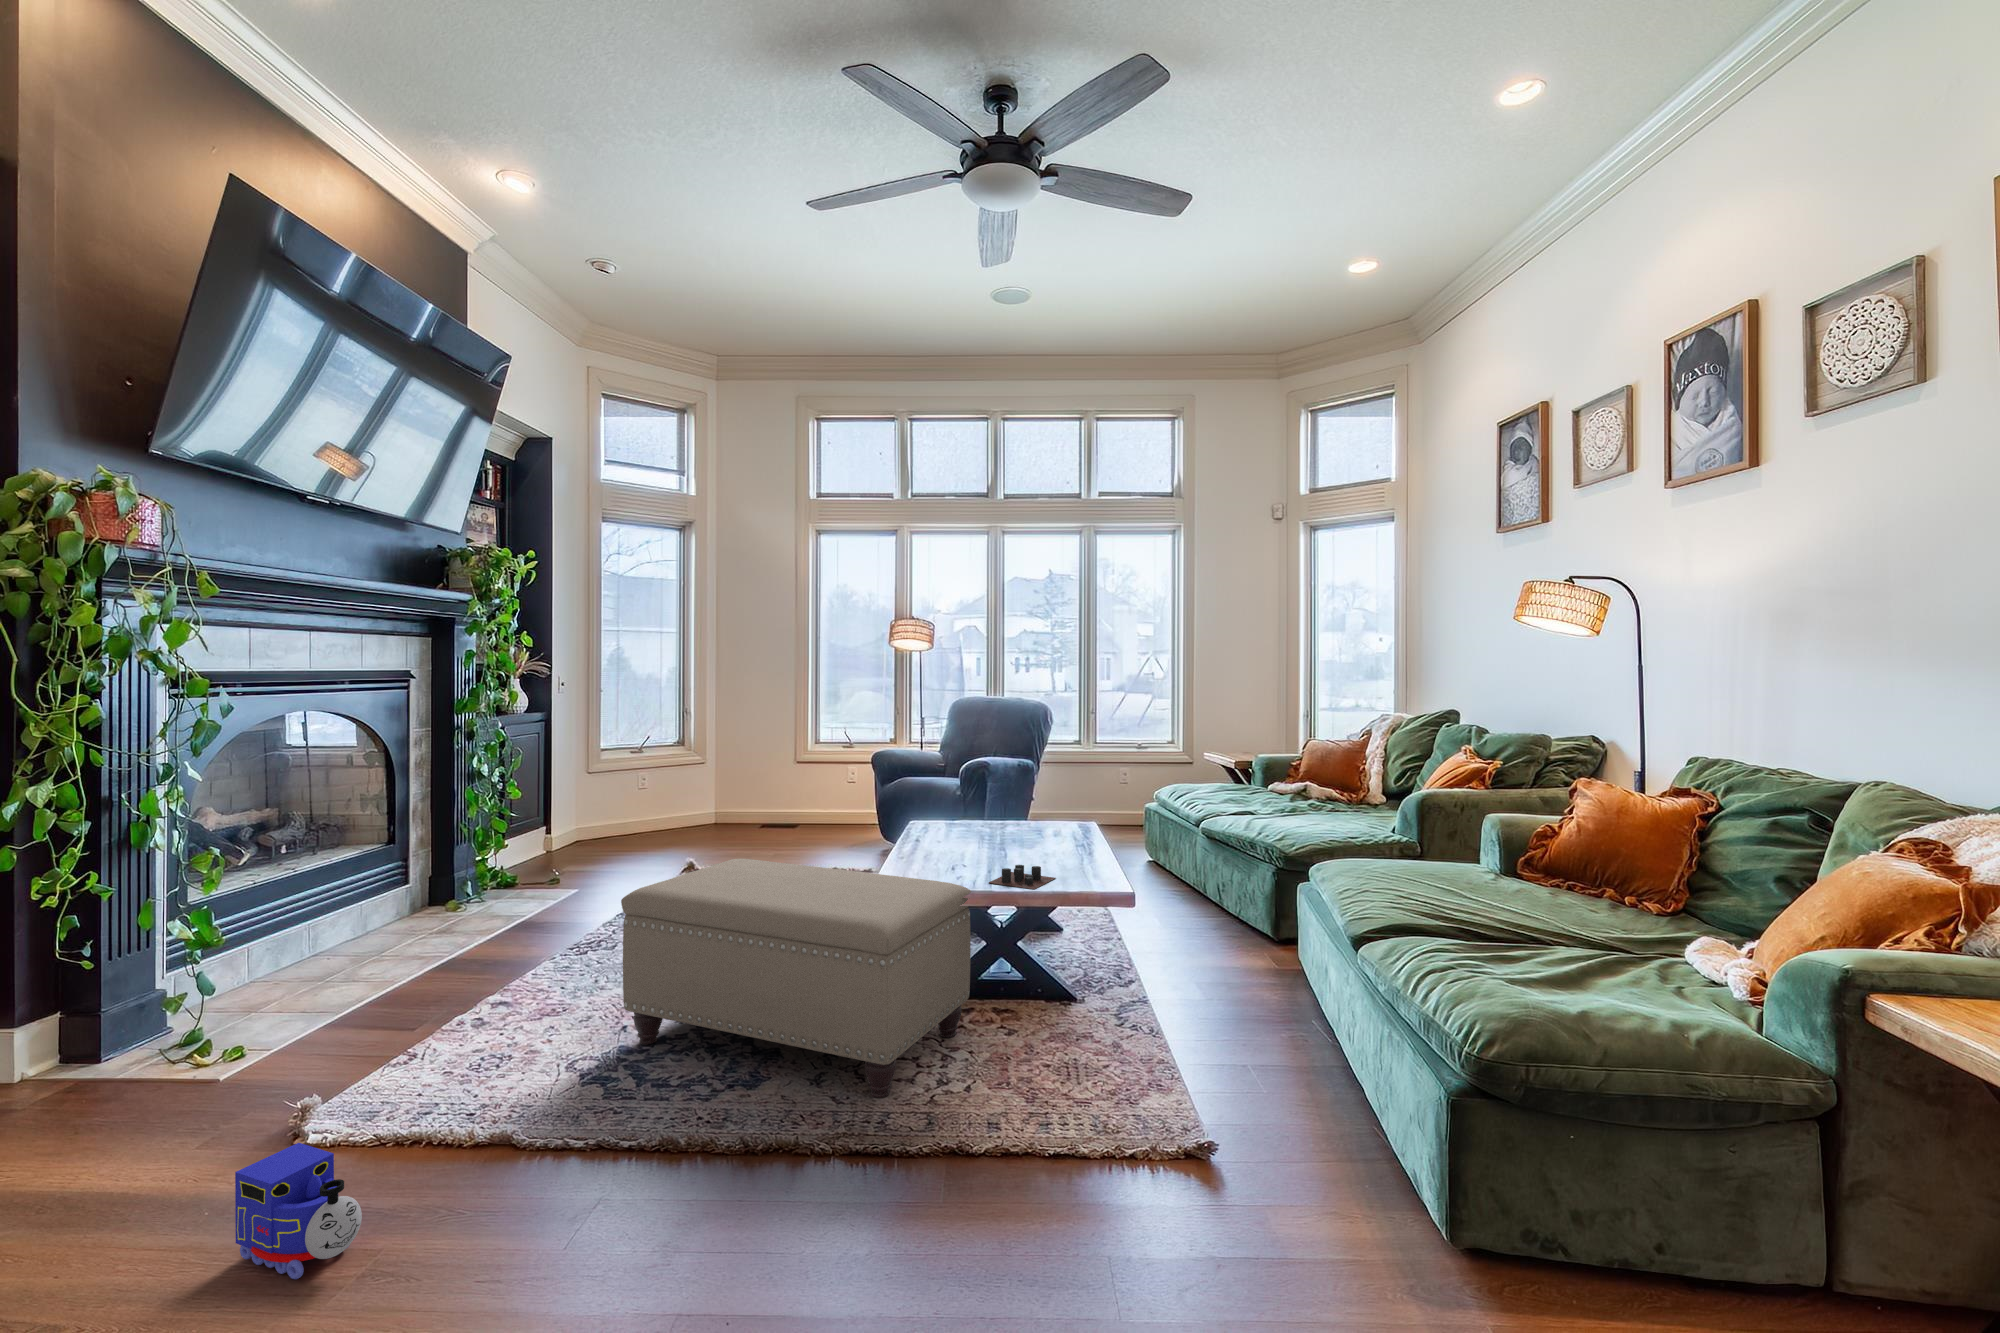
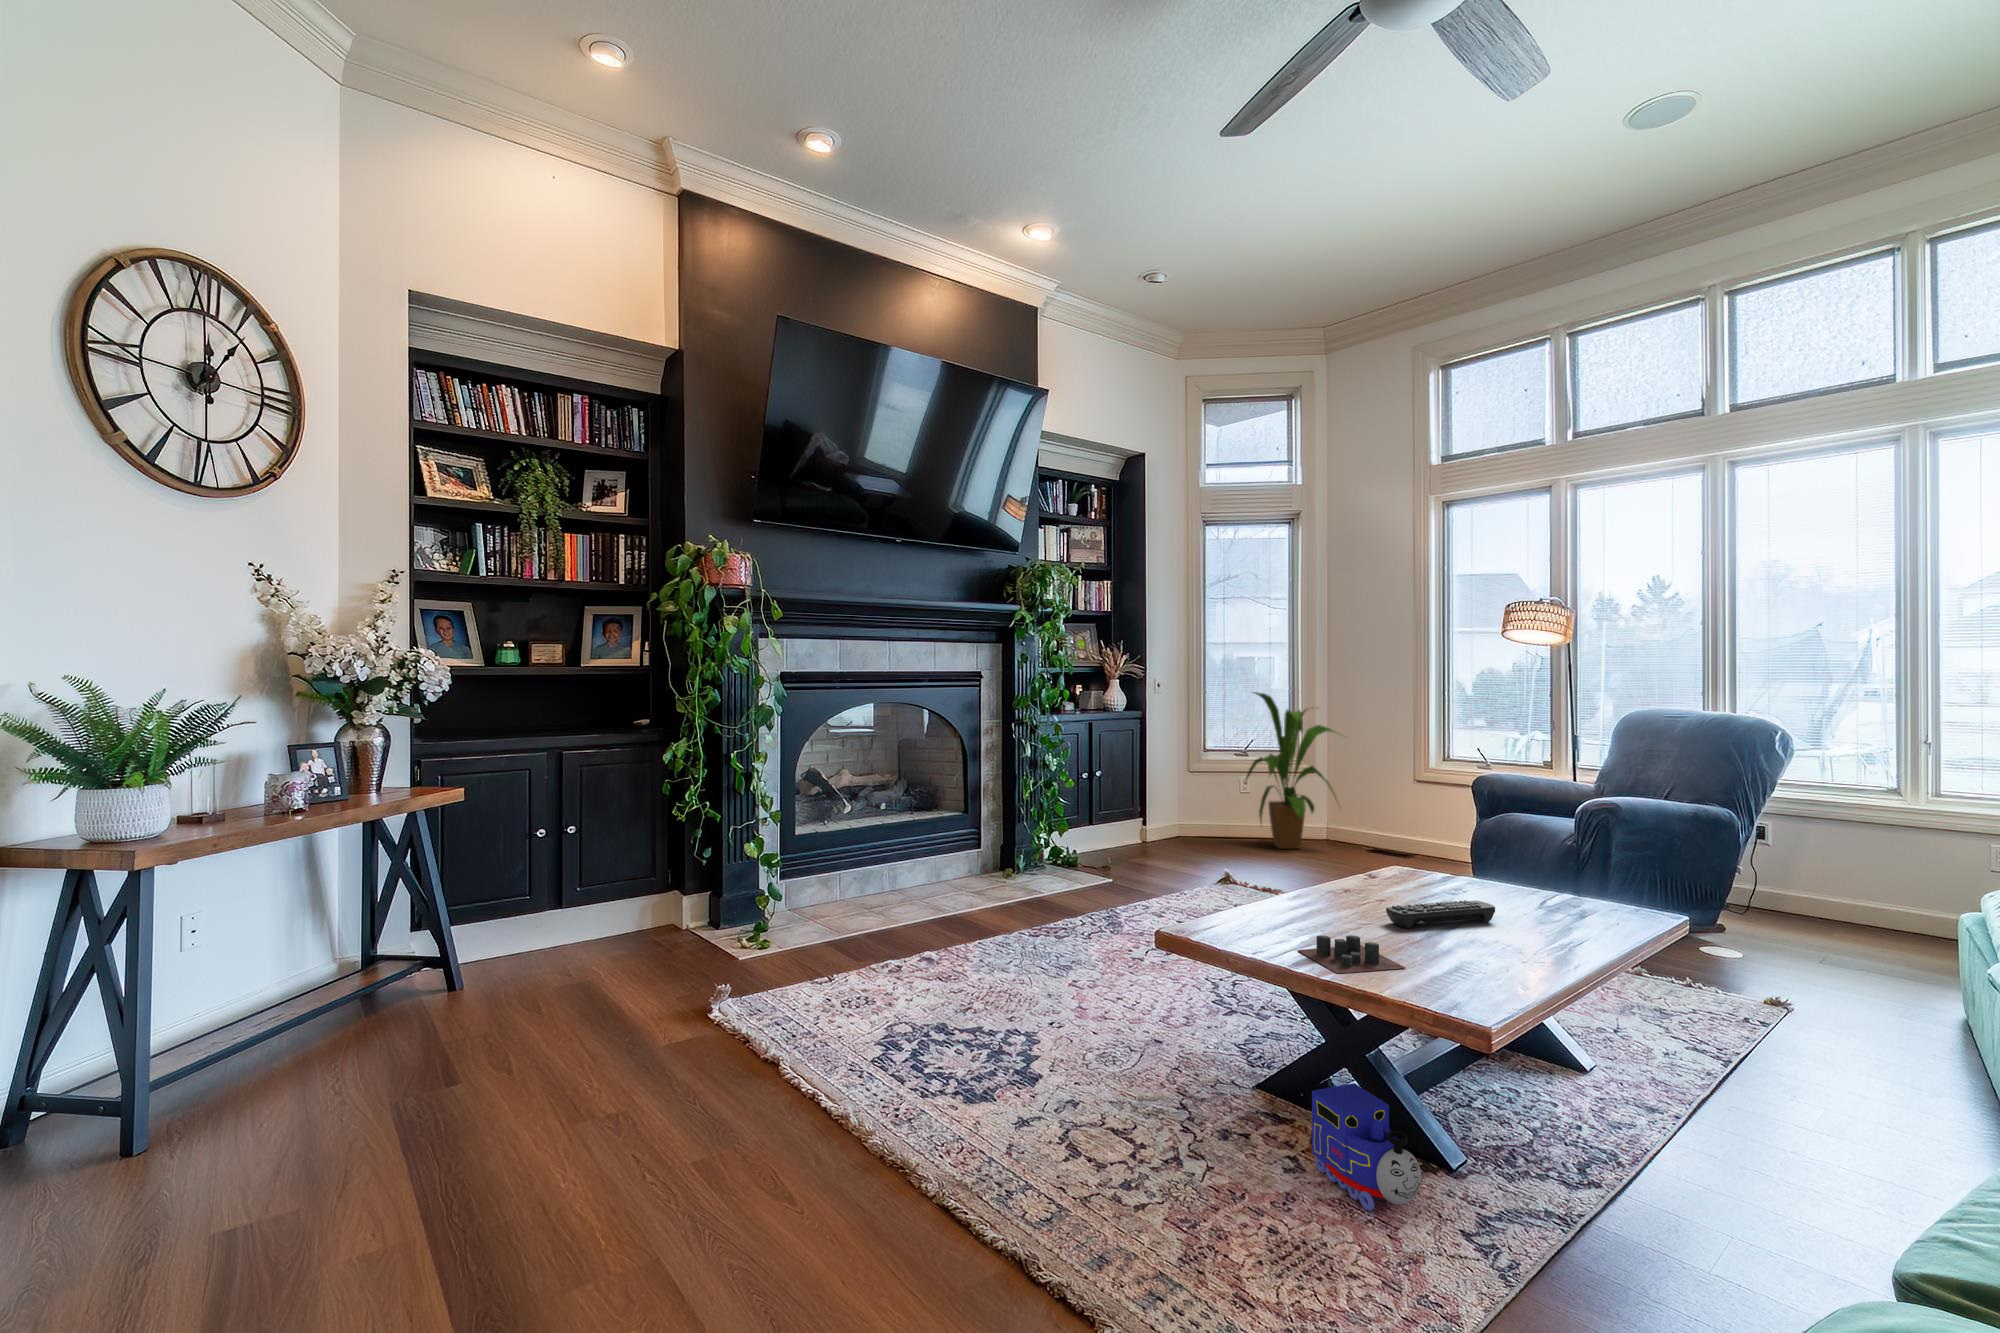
house plant: none [645,689,746,835] -> present [1246,692,1338,849]
remote control: none [992,833,1039,858] -> present [1386,900,1495,929]
ottoman: present [621,859,971,1098] -> none [944,865,1253,1171]
toy train: present [235,1143,362,1279] -> present [1312,1083,1421,1211]

